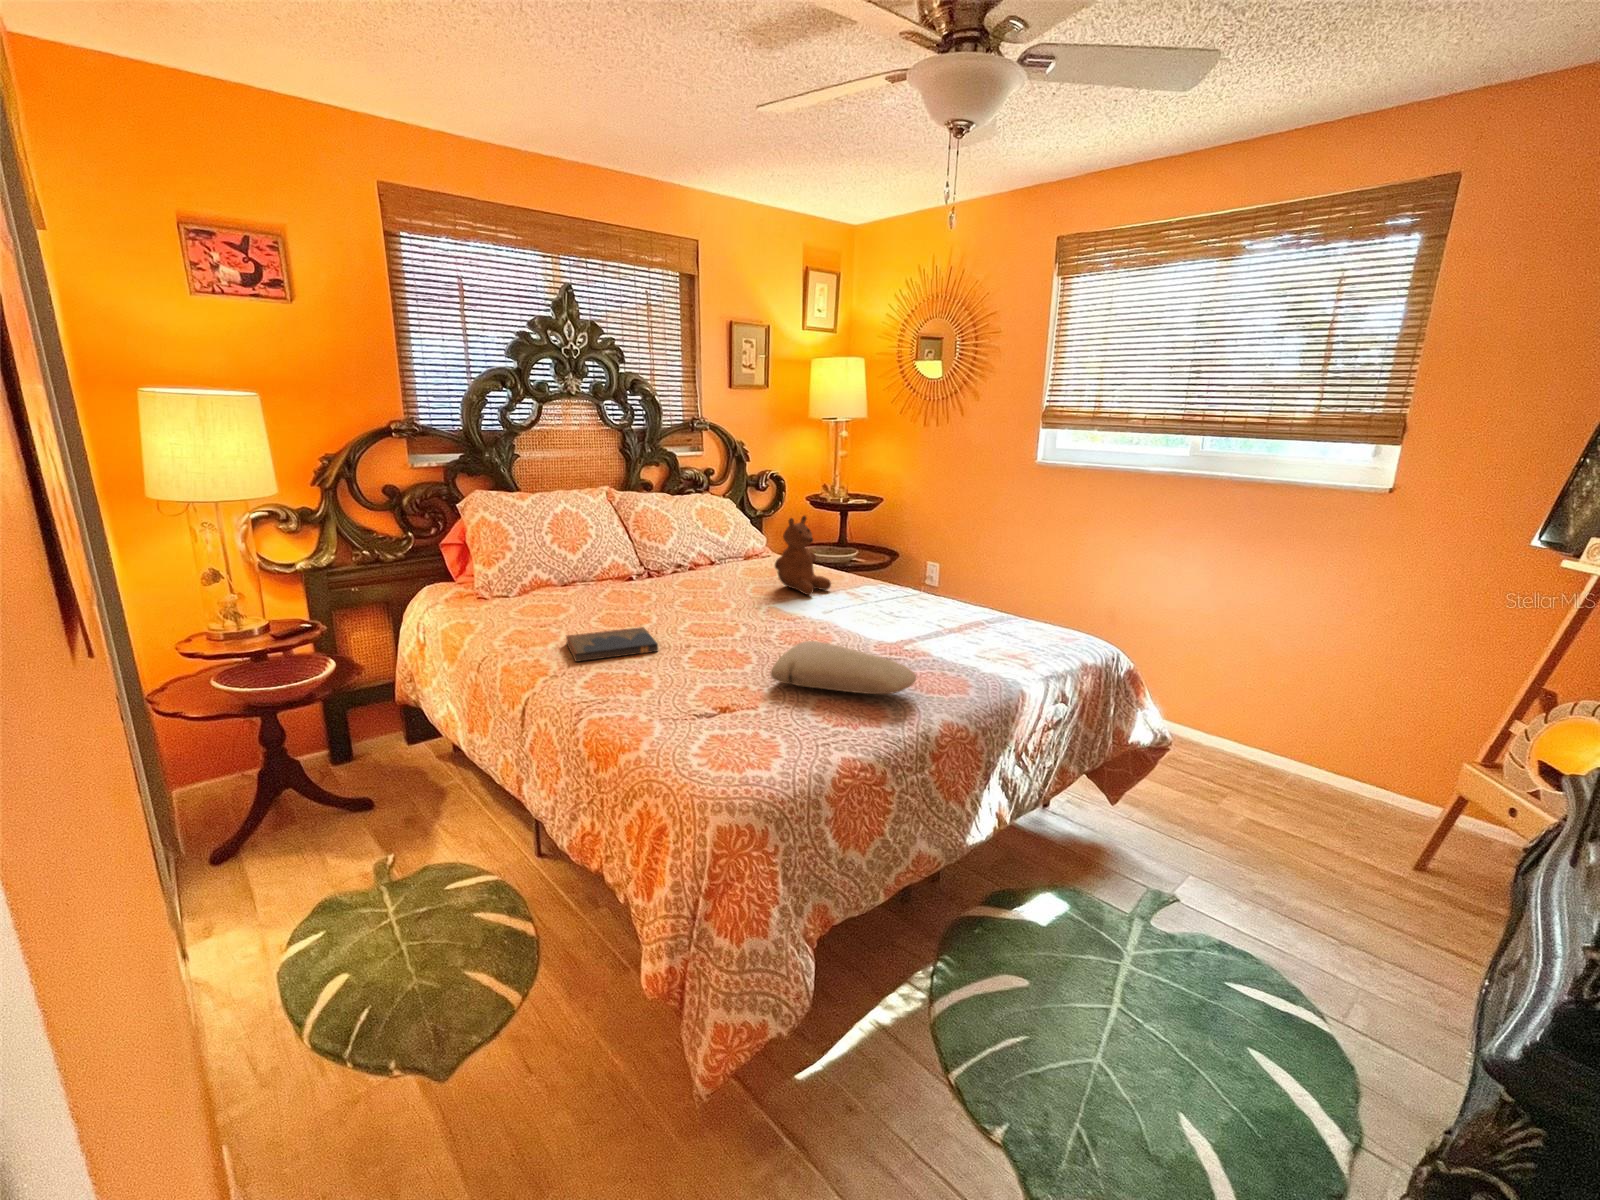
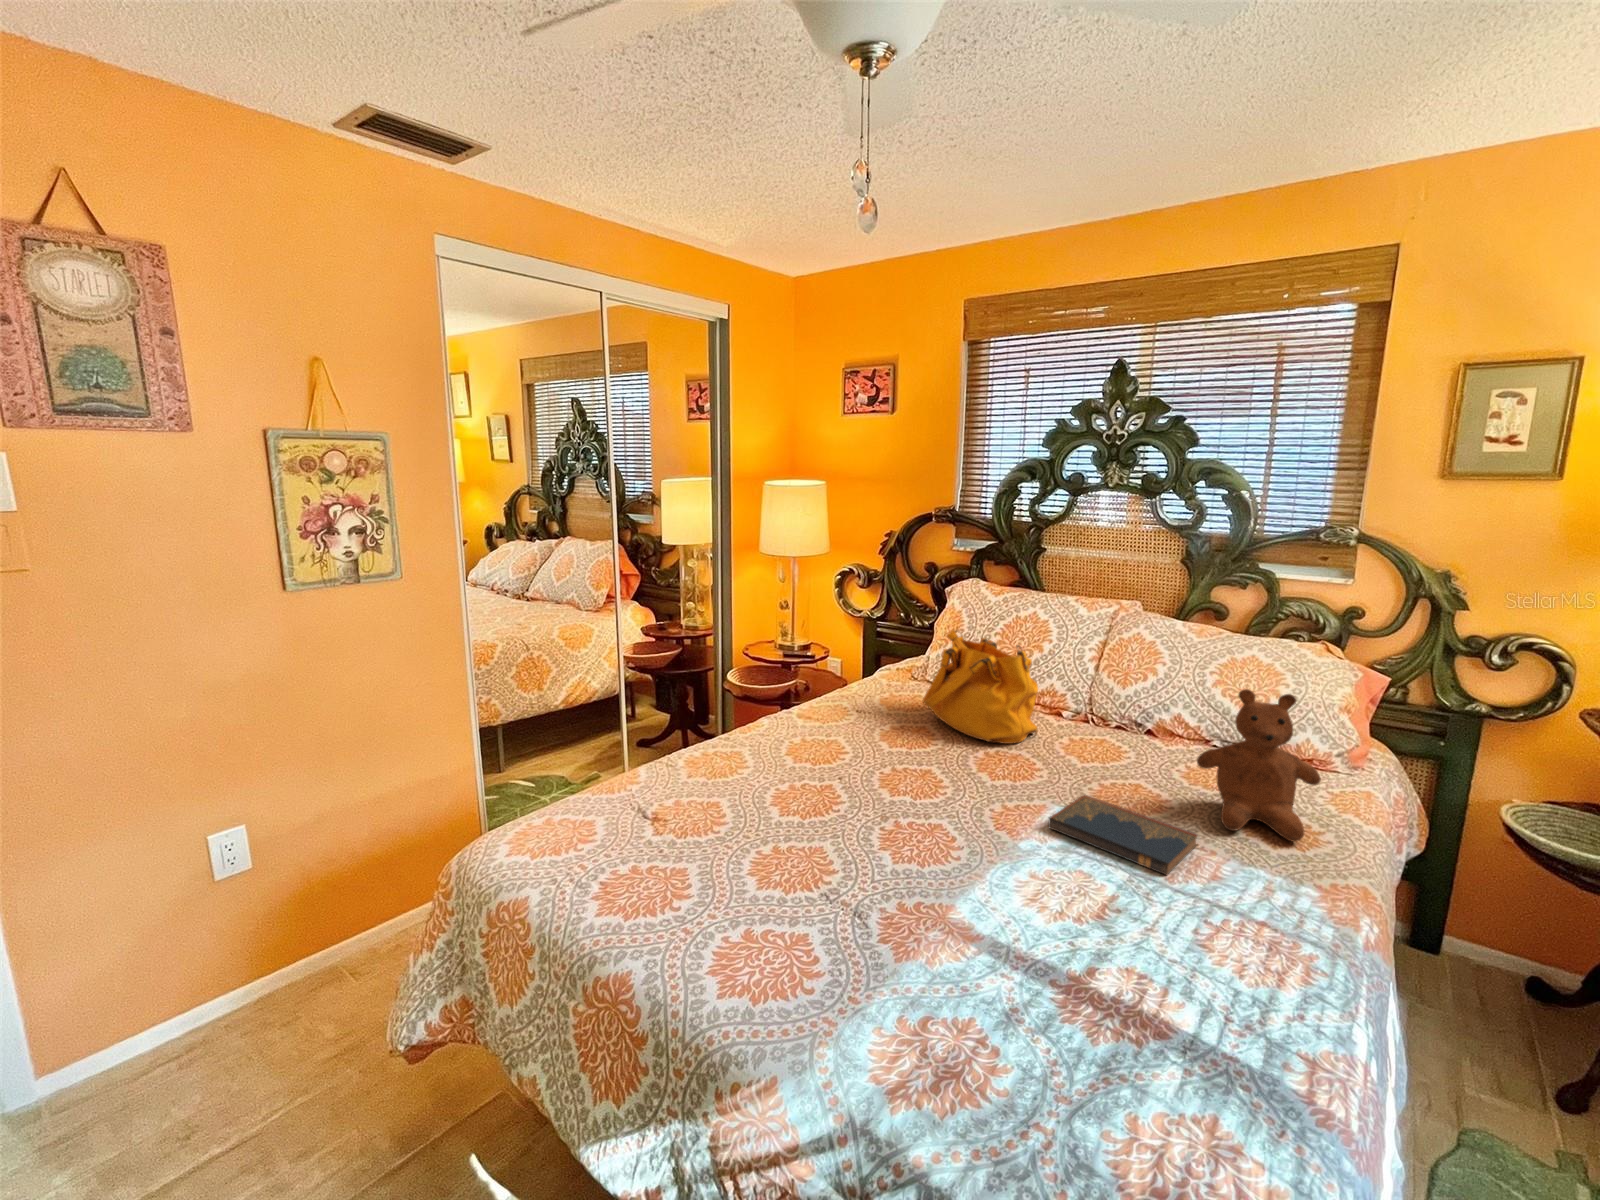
handbag: none [556,528,659,611] -> present [922,630,1038,744]
hardcover book: present [566,627,658,662] -> present [1048,795,1198,875]
pillow: present [771,641,916,694] -> none [825,835,950,981]

